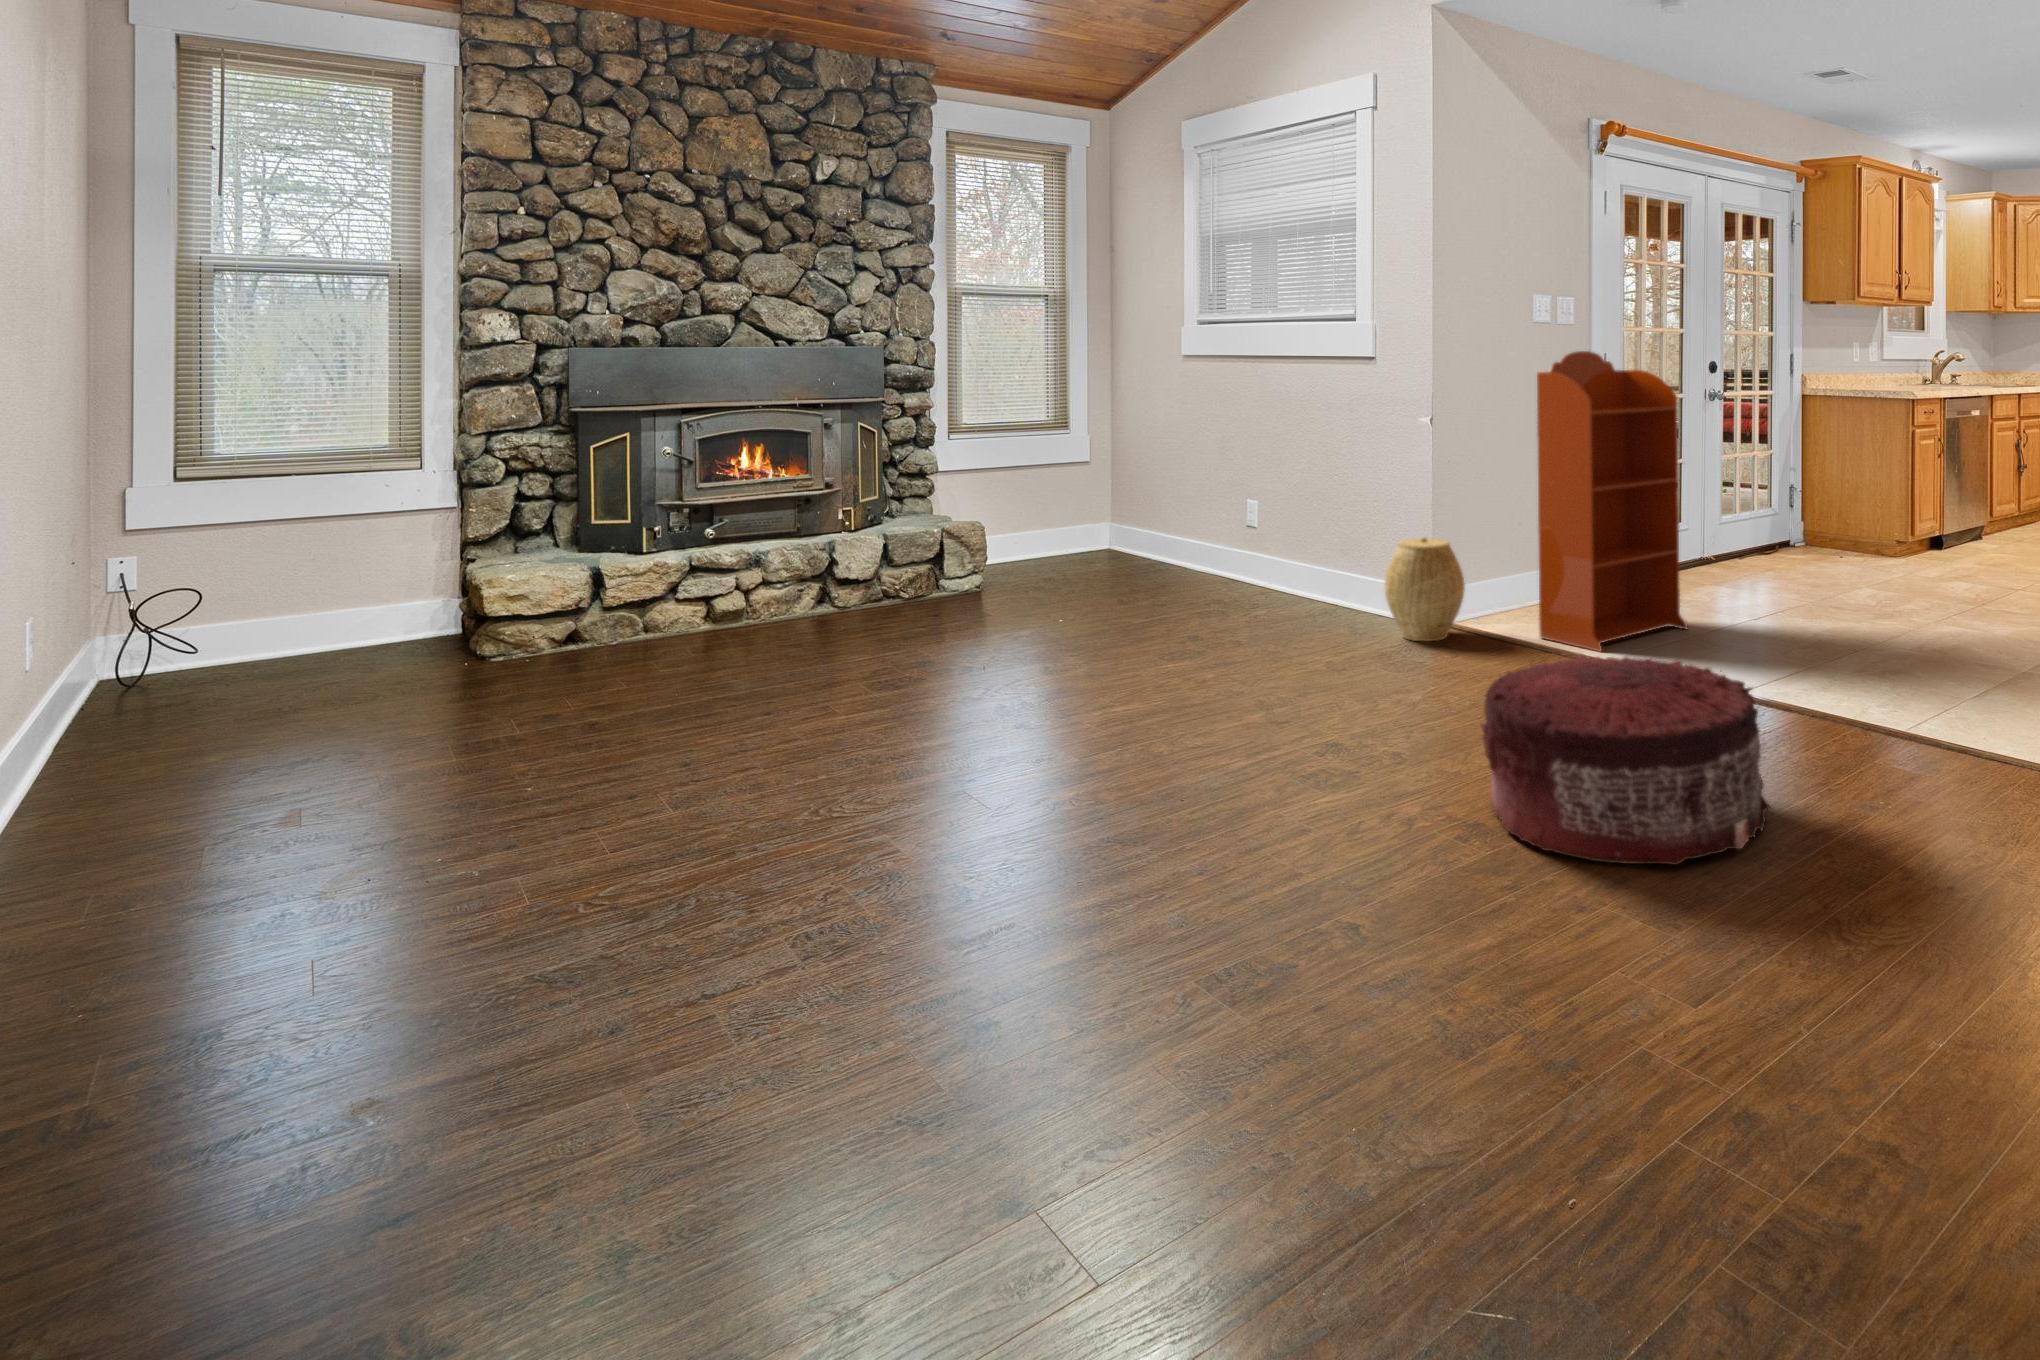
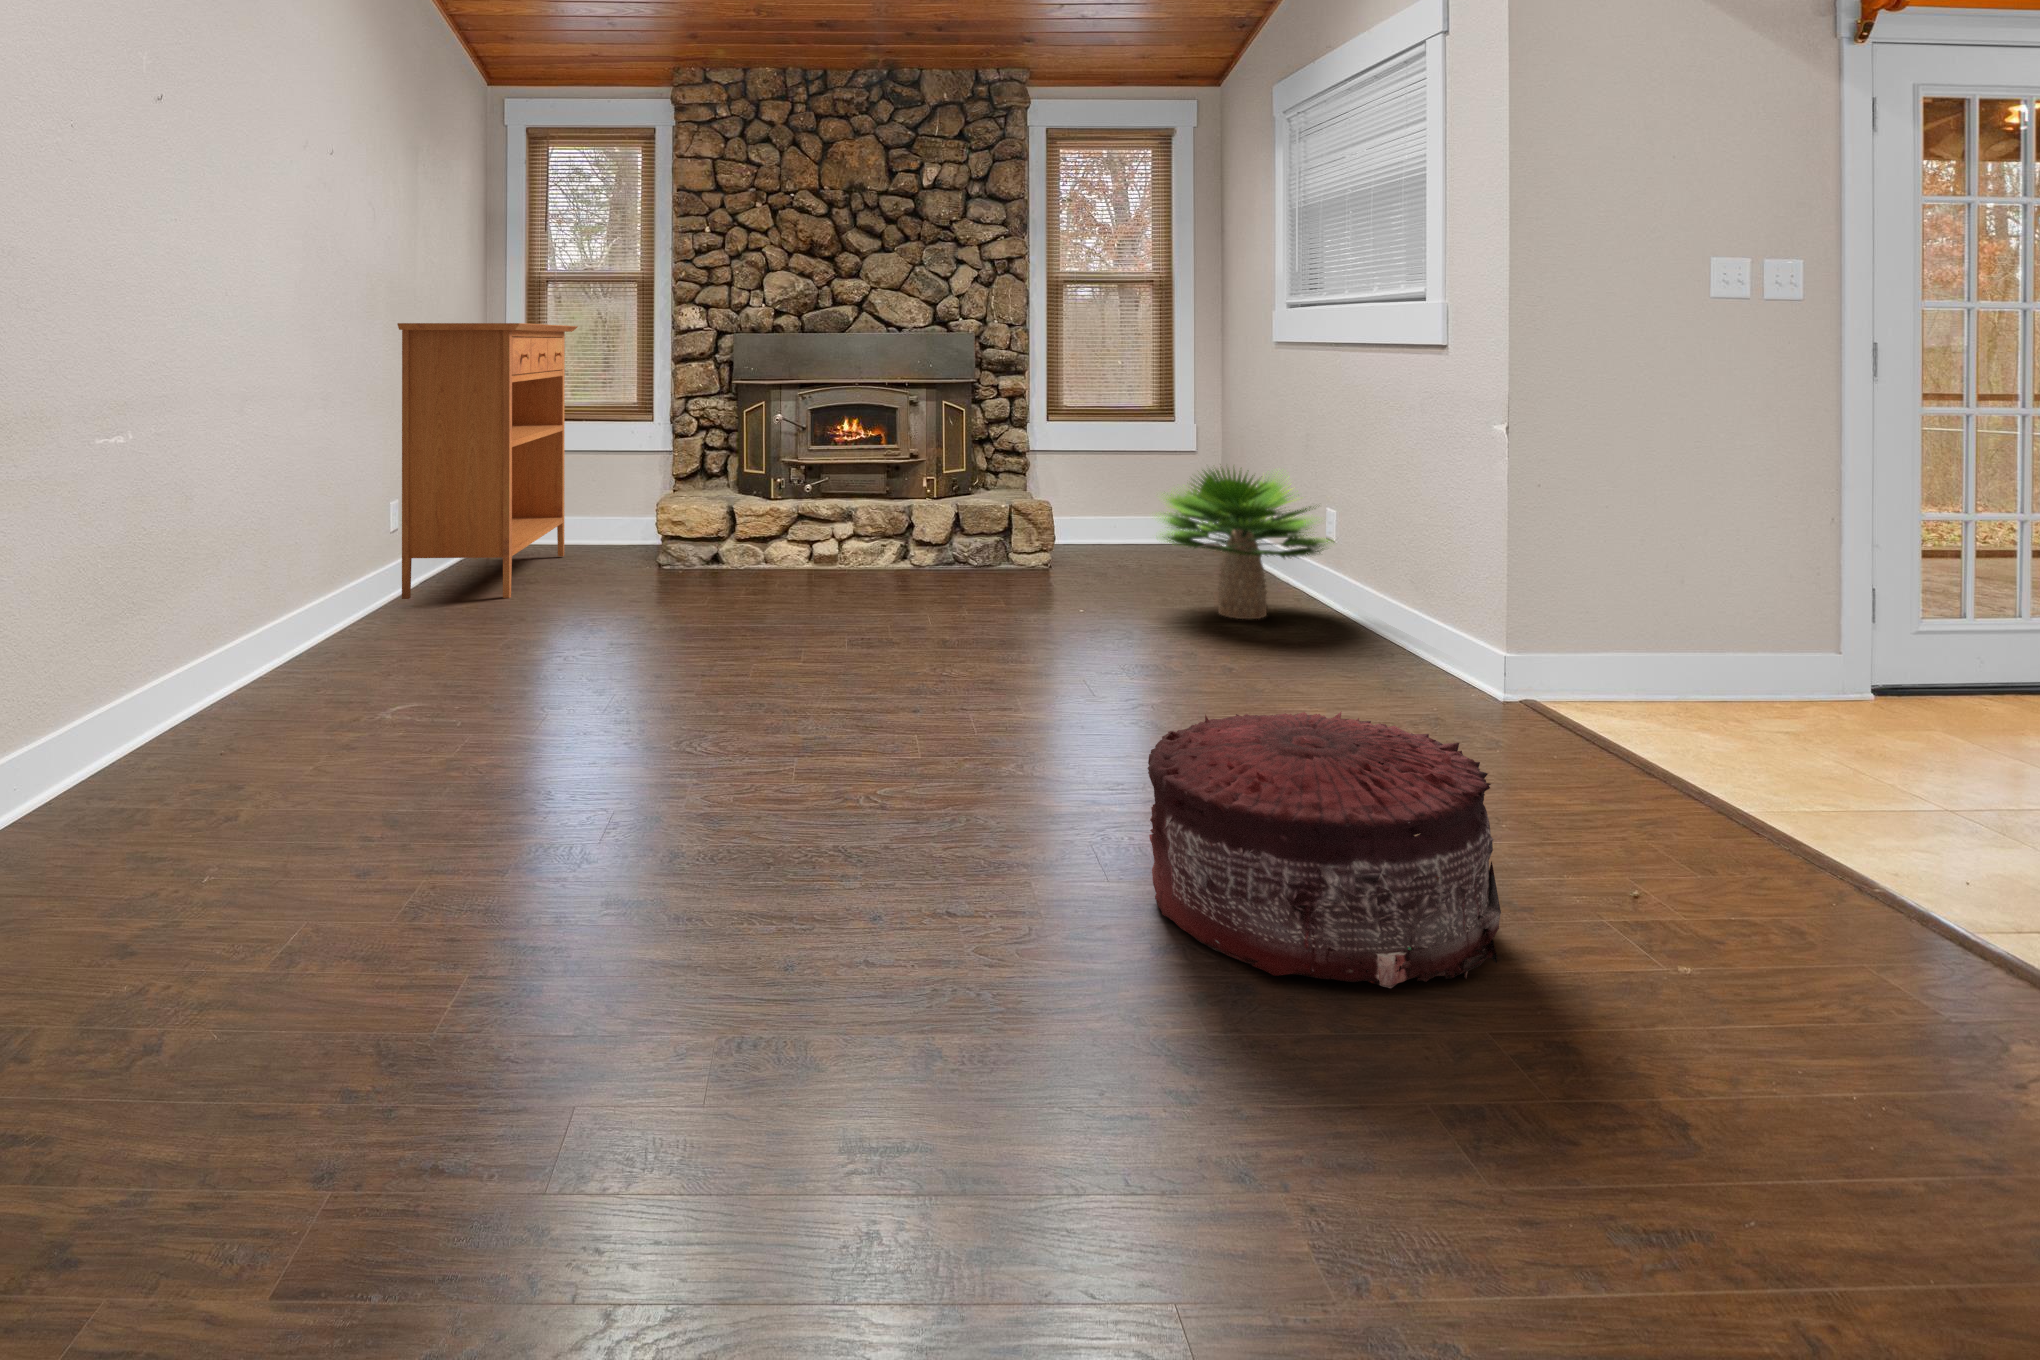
console table: none [67,330,320,769] -> present [397,323,578,599]
bookcase: present [1537,351,1688,652] -> none [1546,345,1794,736]
potted plant: none [1146,465,1318,611] -> present [1159,468,1330,619]
woven basket: present [1384,537,1465,641] -> none [1353,561,1455,685]

